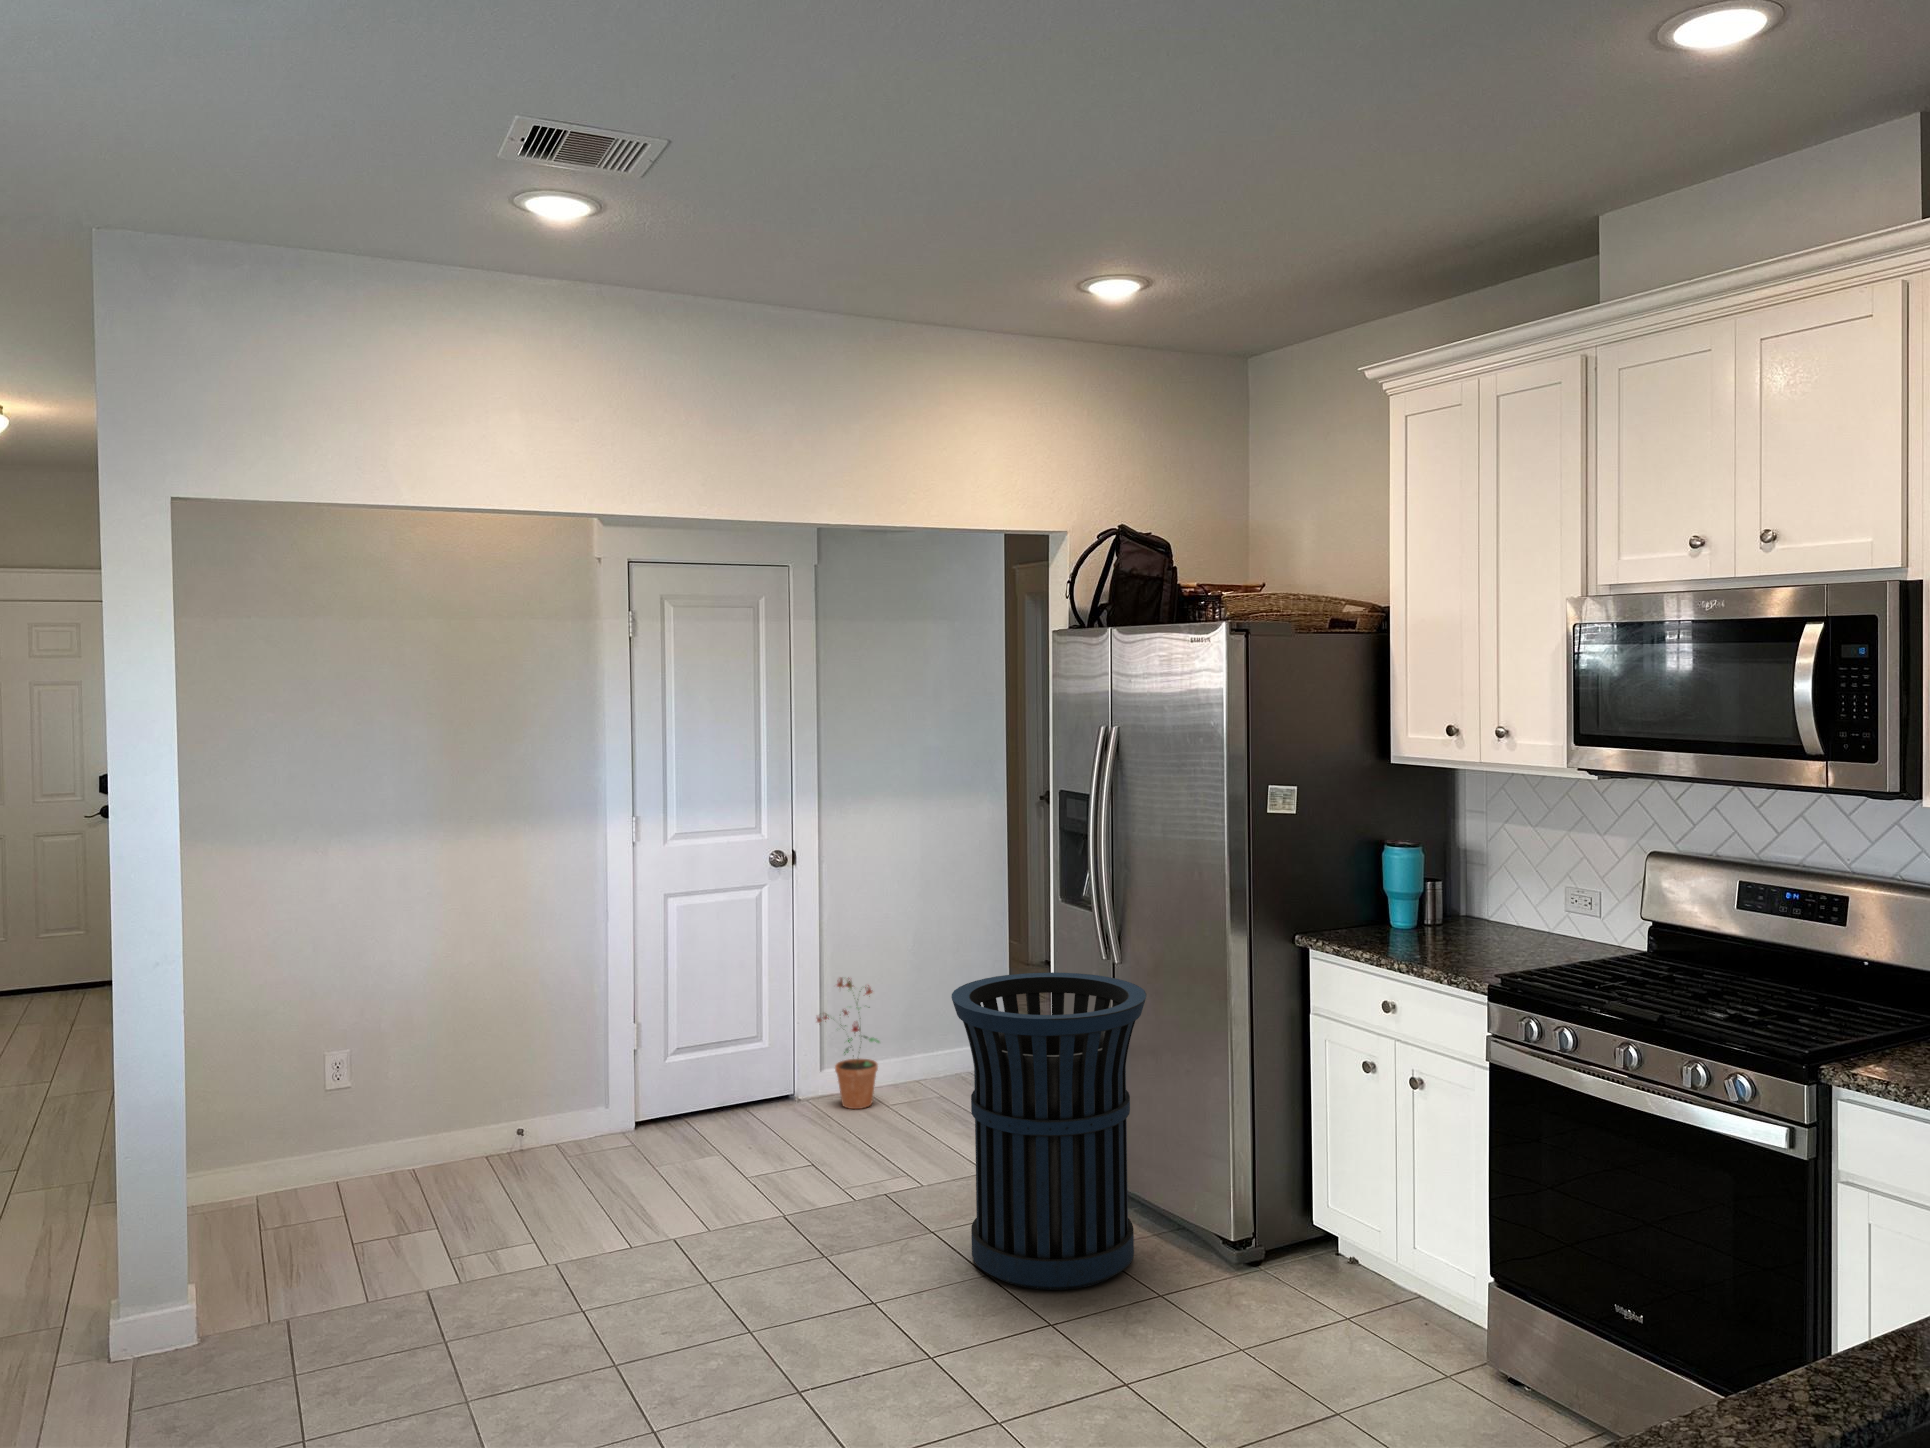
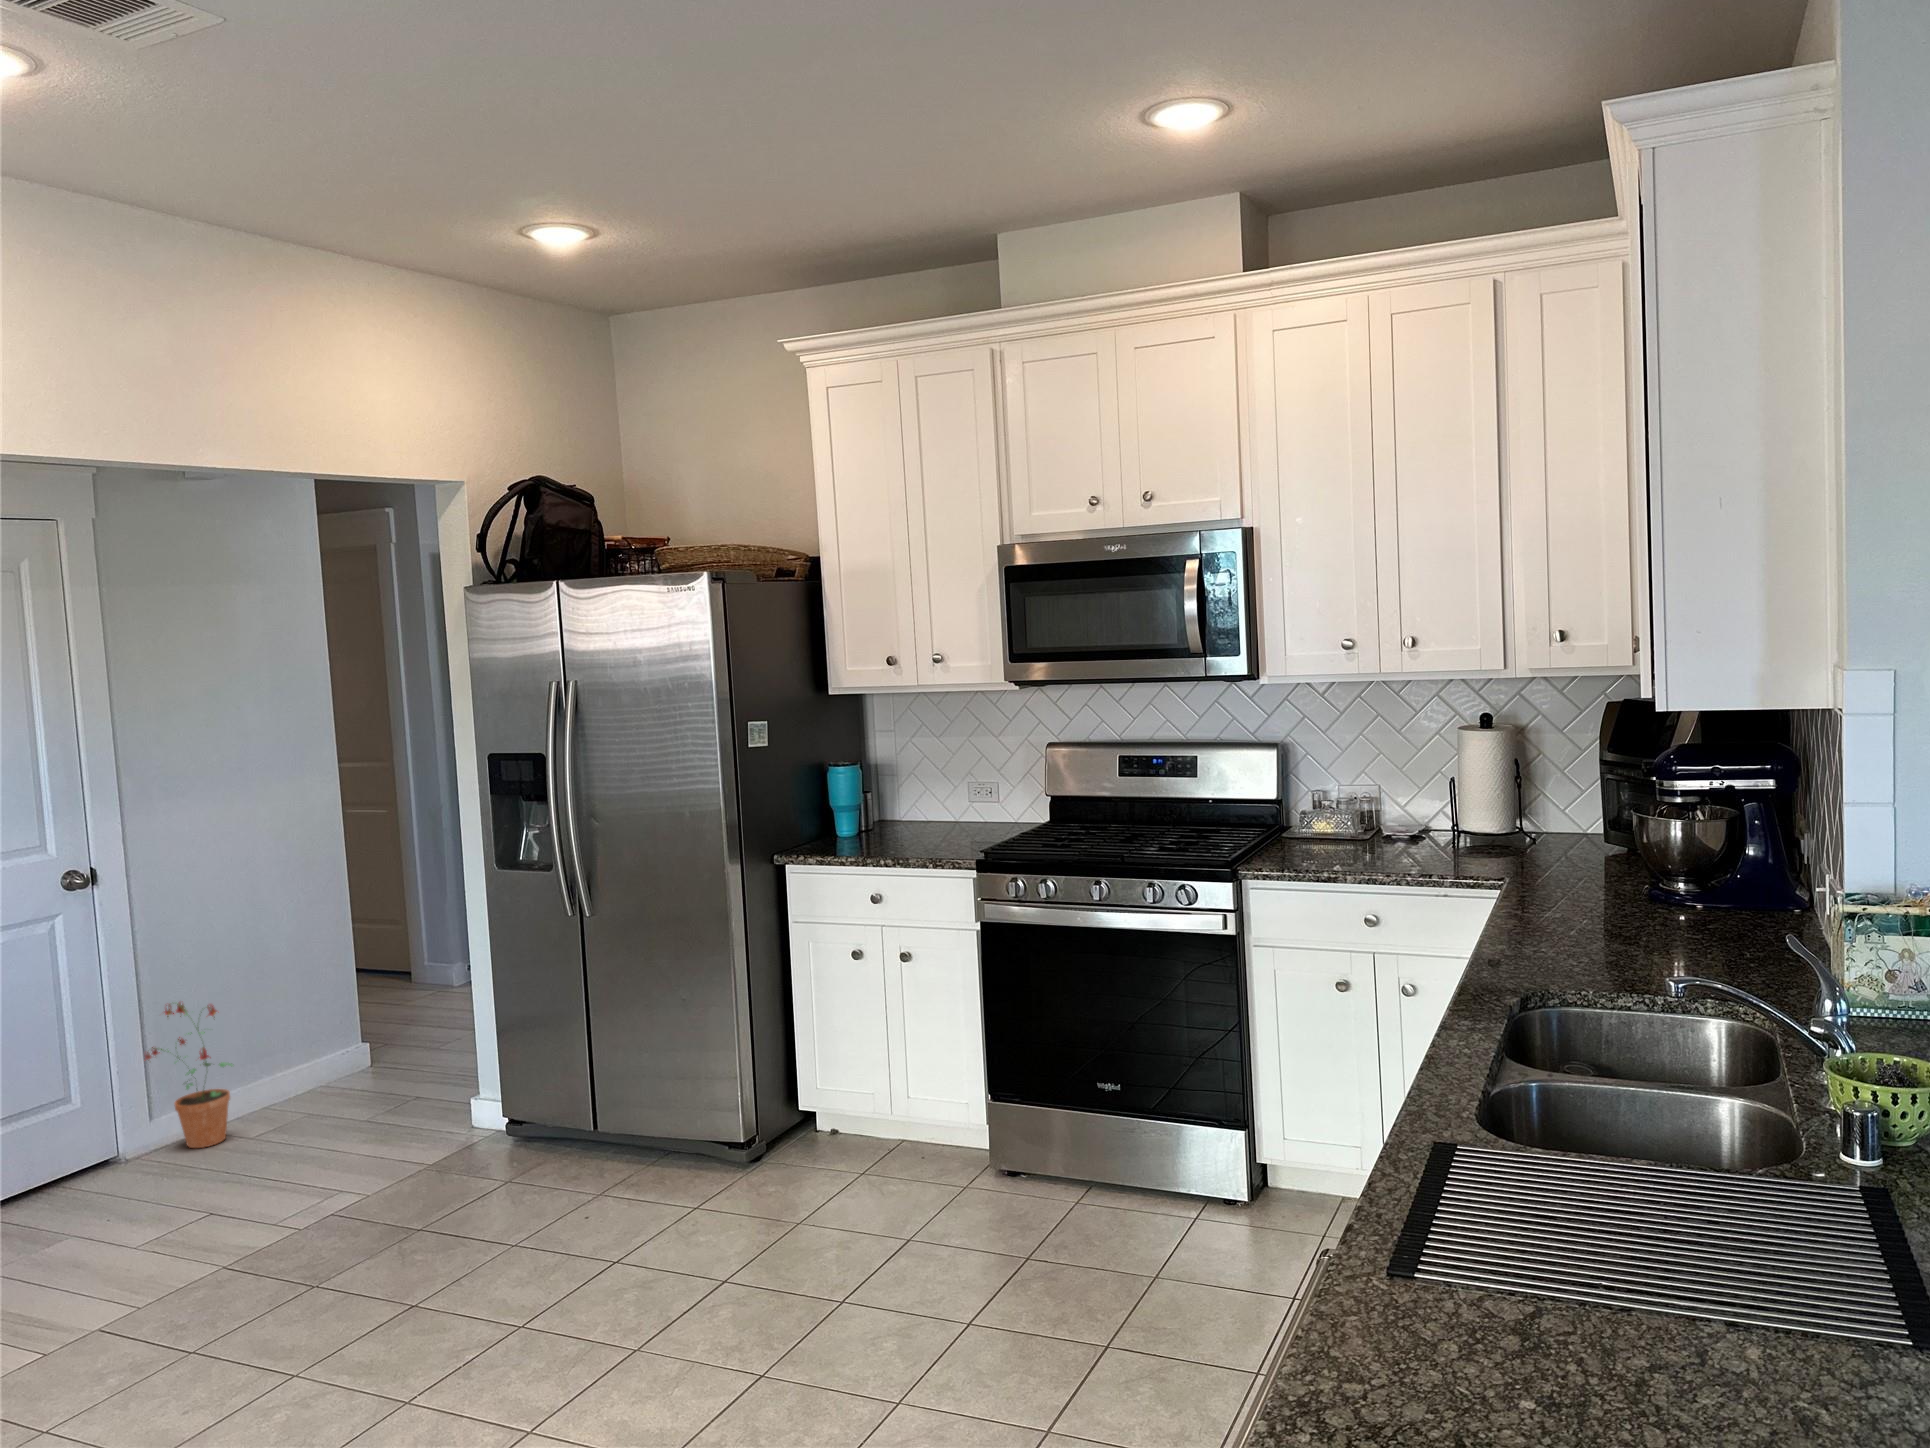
trash can: present [951,972,1146,1290] -> none [440,927,647,1241]

